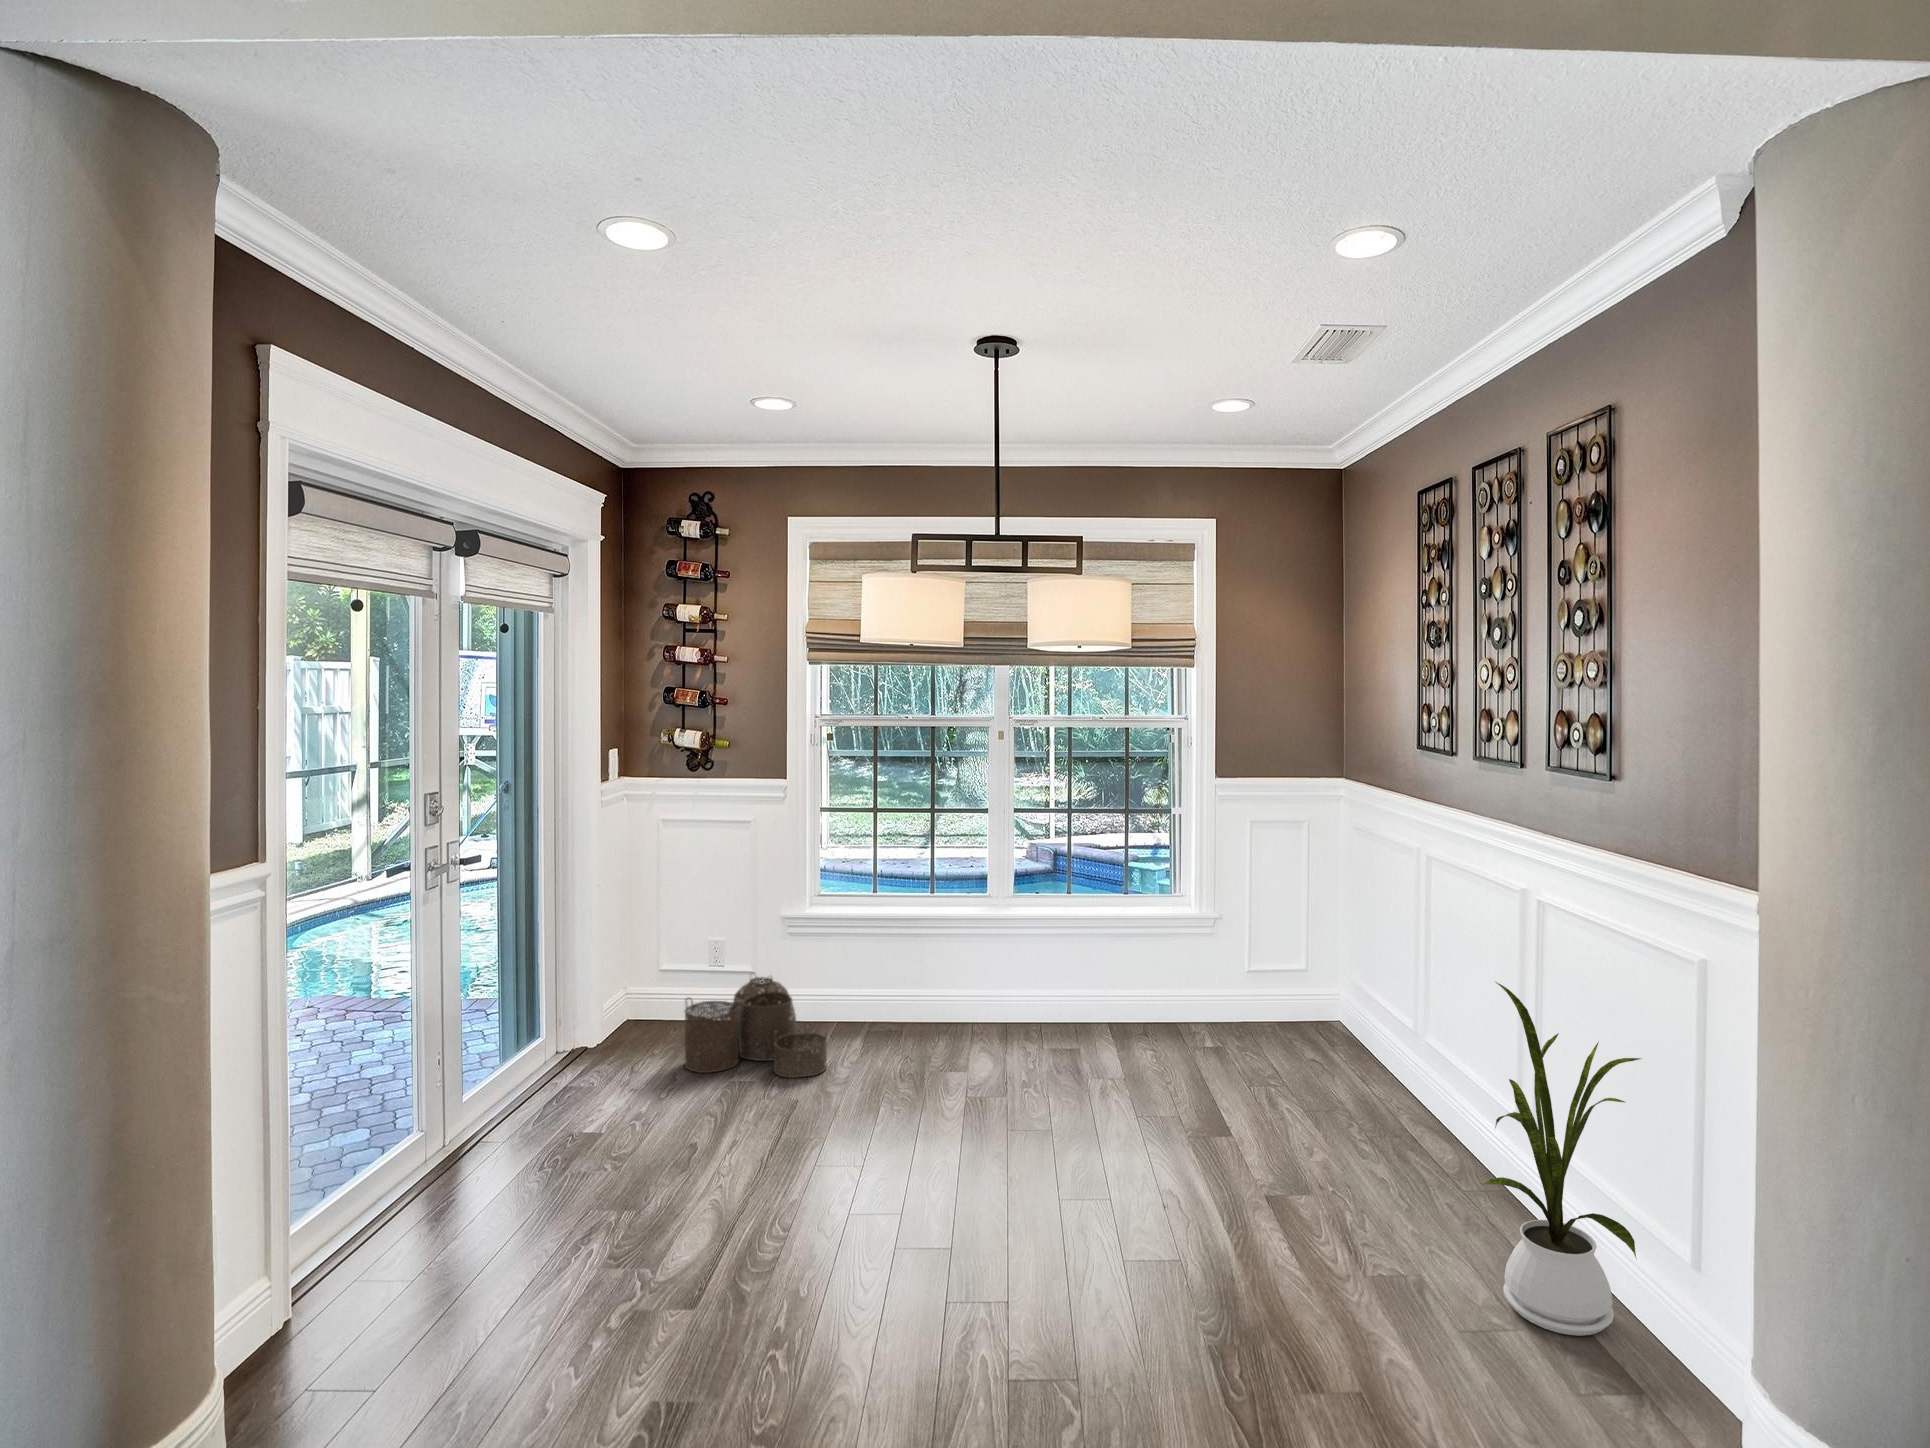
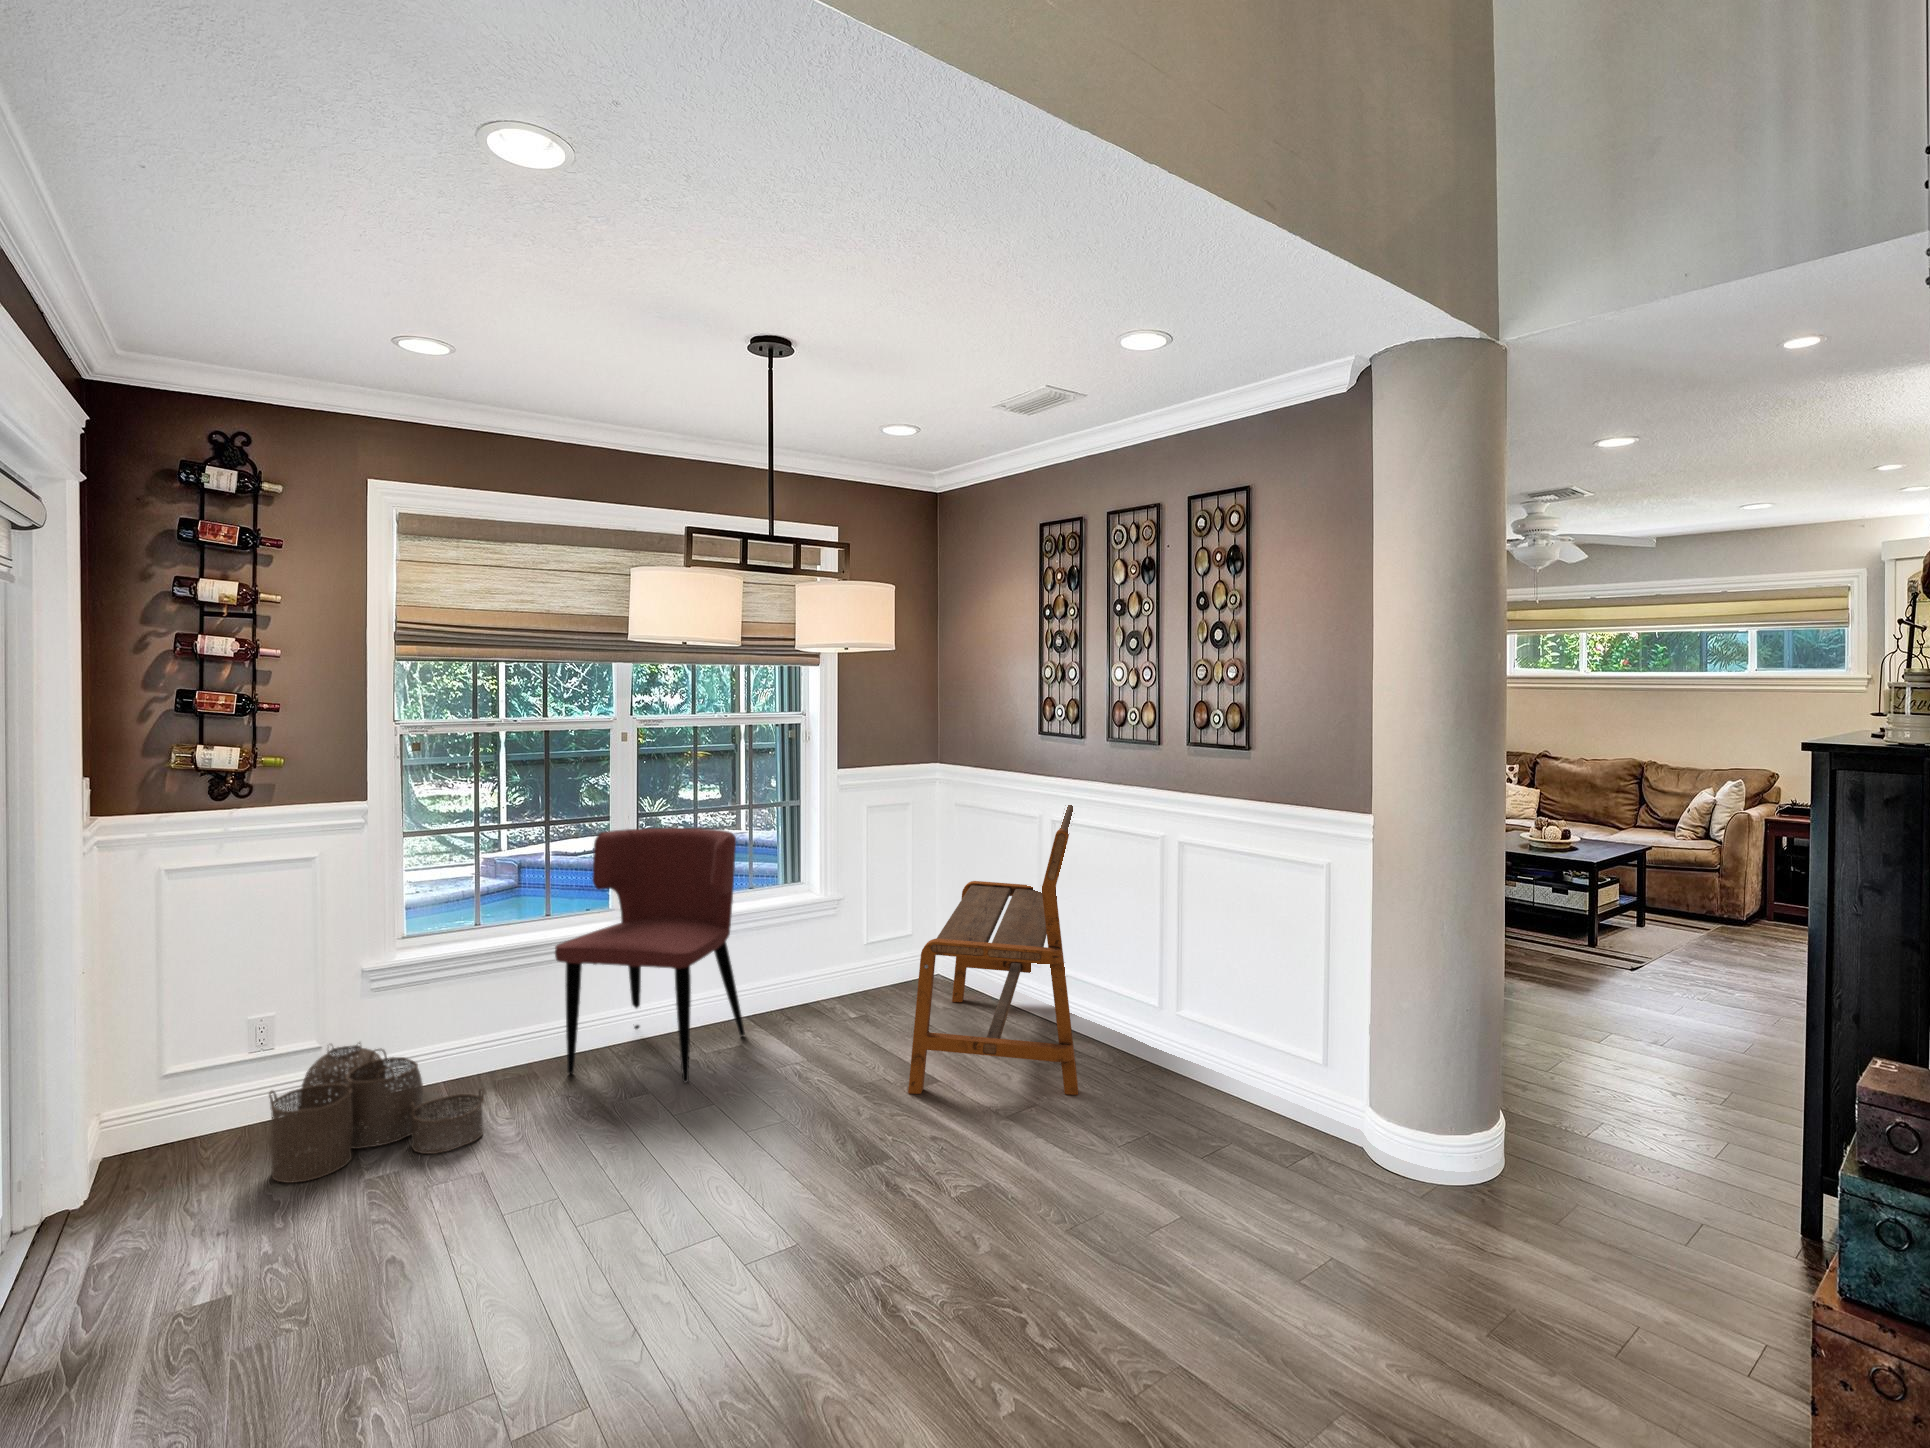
dining chair: none [908,824,1086,1072] -> present [555,828,745,1082]
bench: none [1183,832,1482,1195] -> present [908,805,1078,1095]
house plant: present [1483,982,1641,1336] -> none [1183,904,1313,1146]

